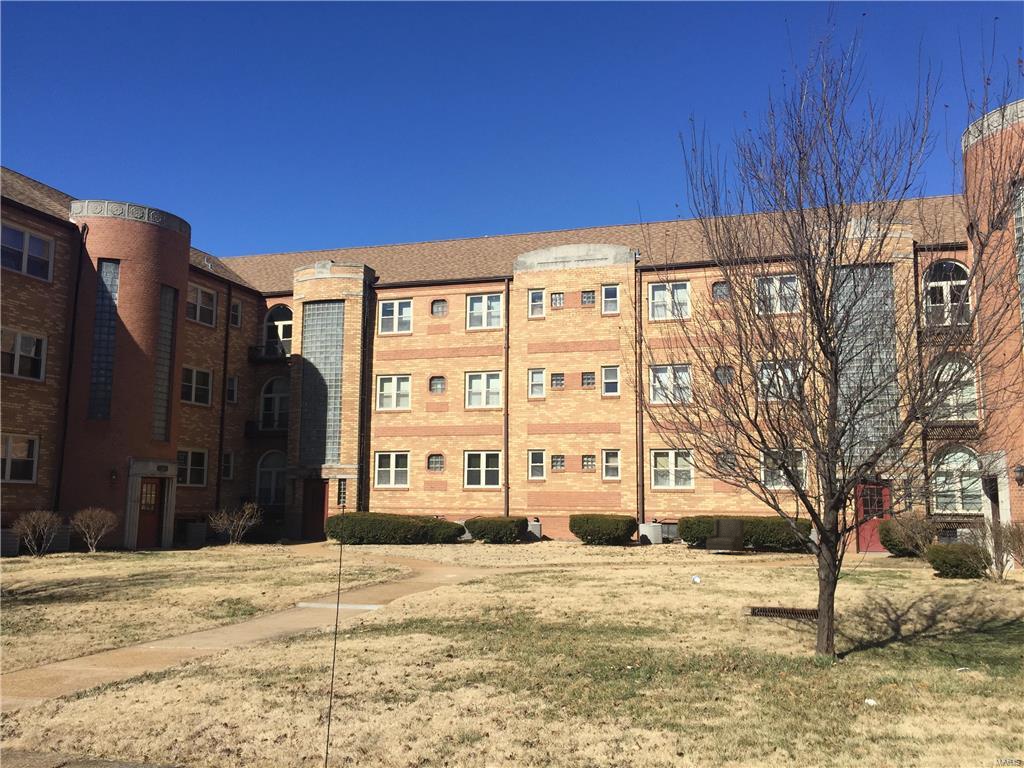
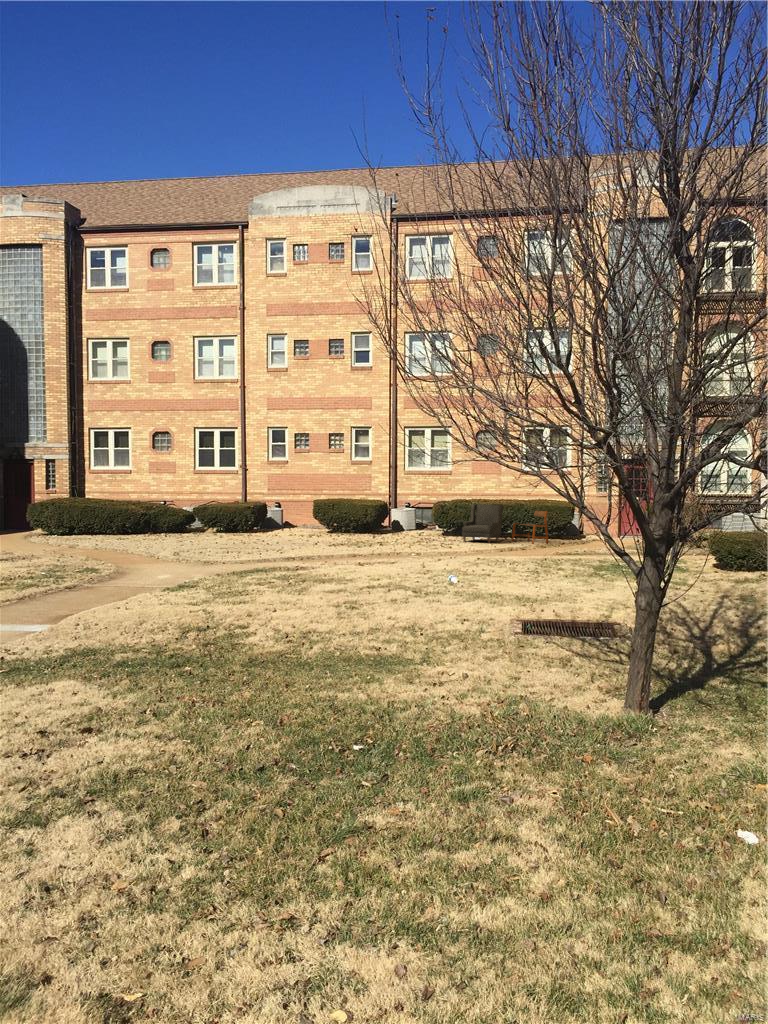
bench: none [754,524,789,556] -> present [512,511,548,544]

